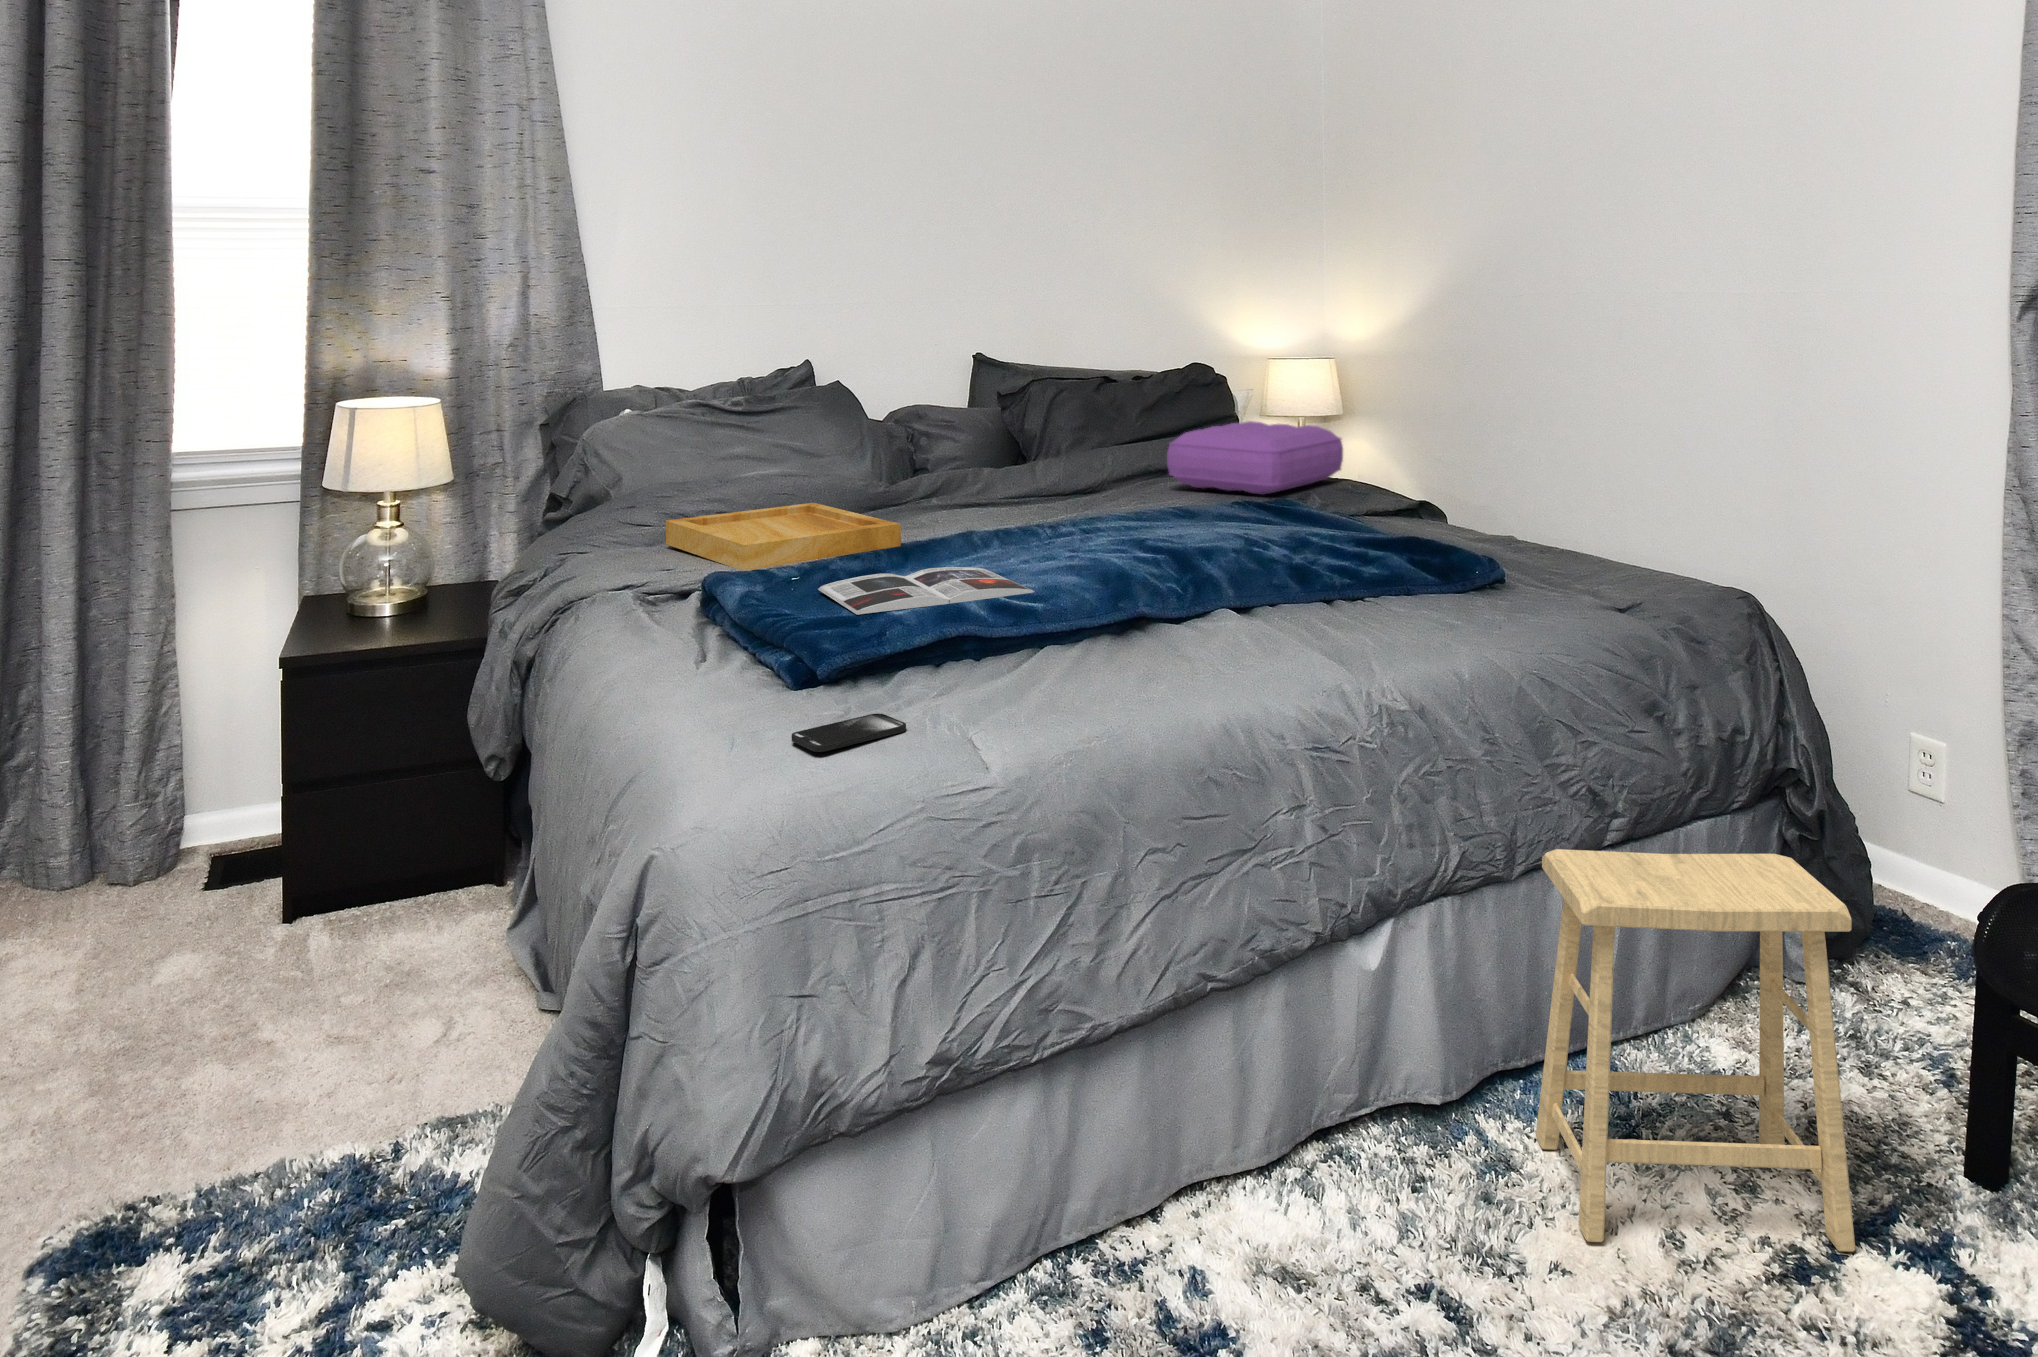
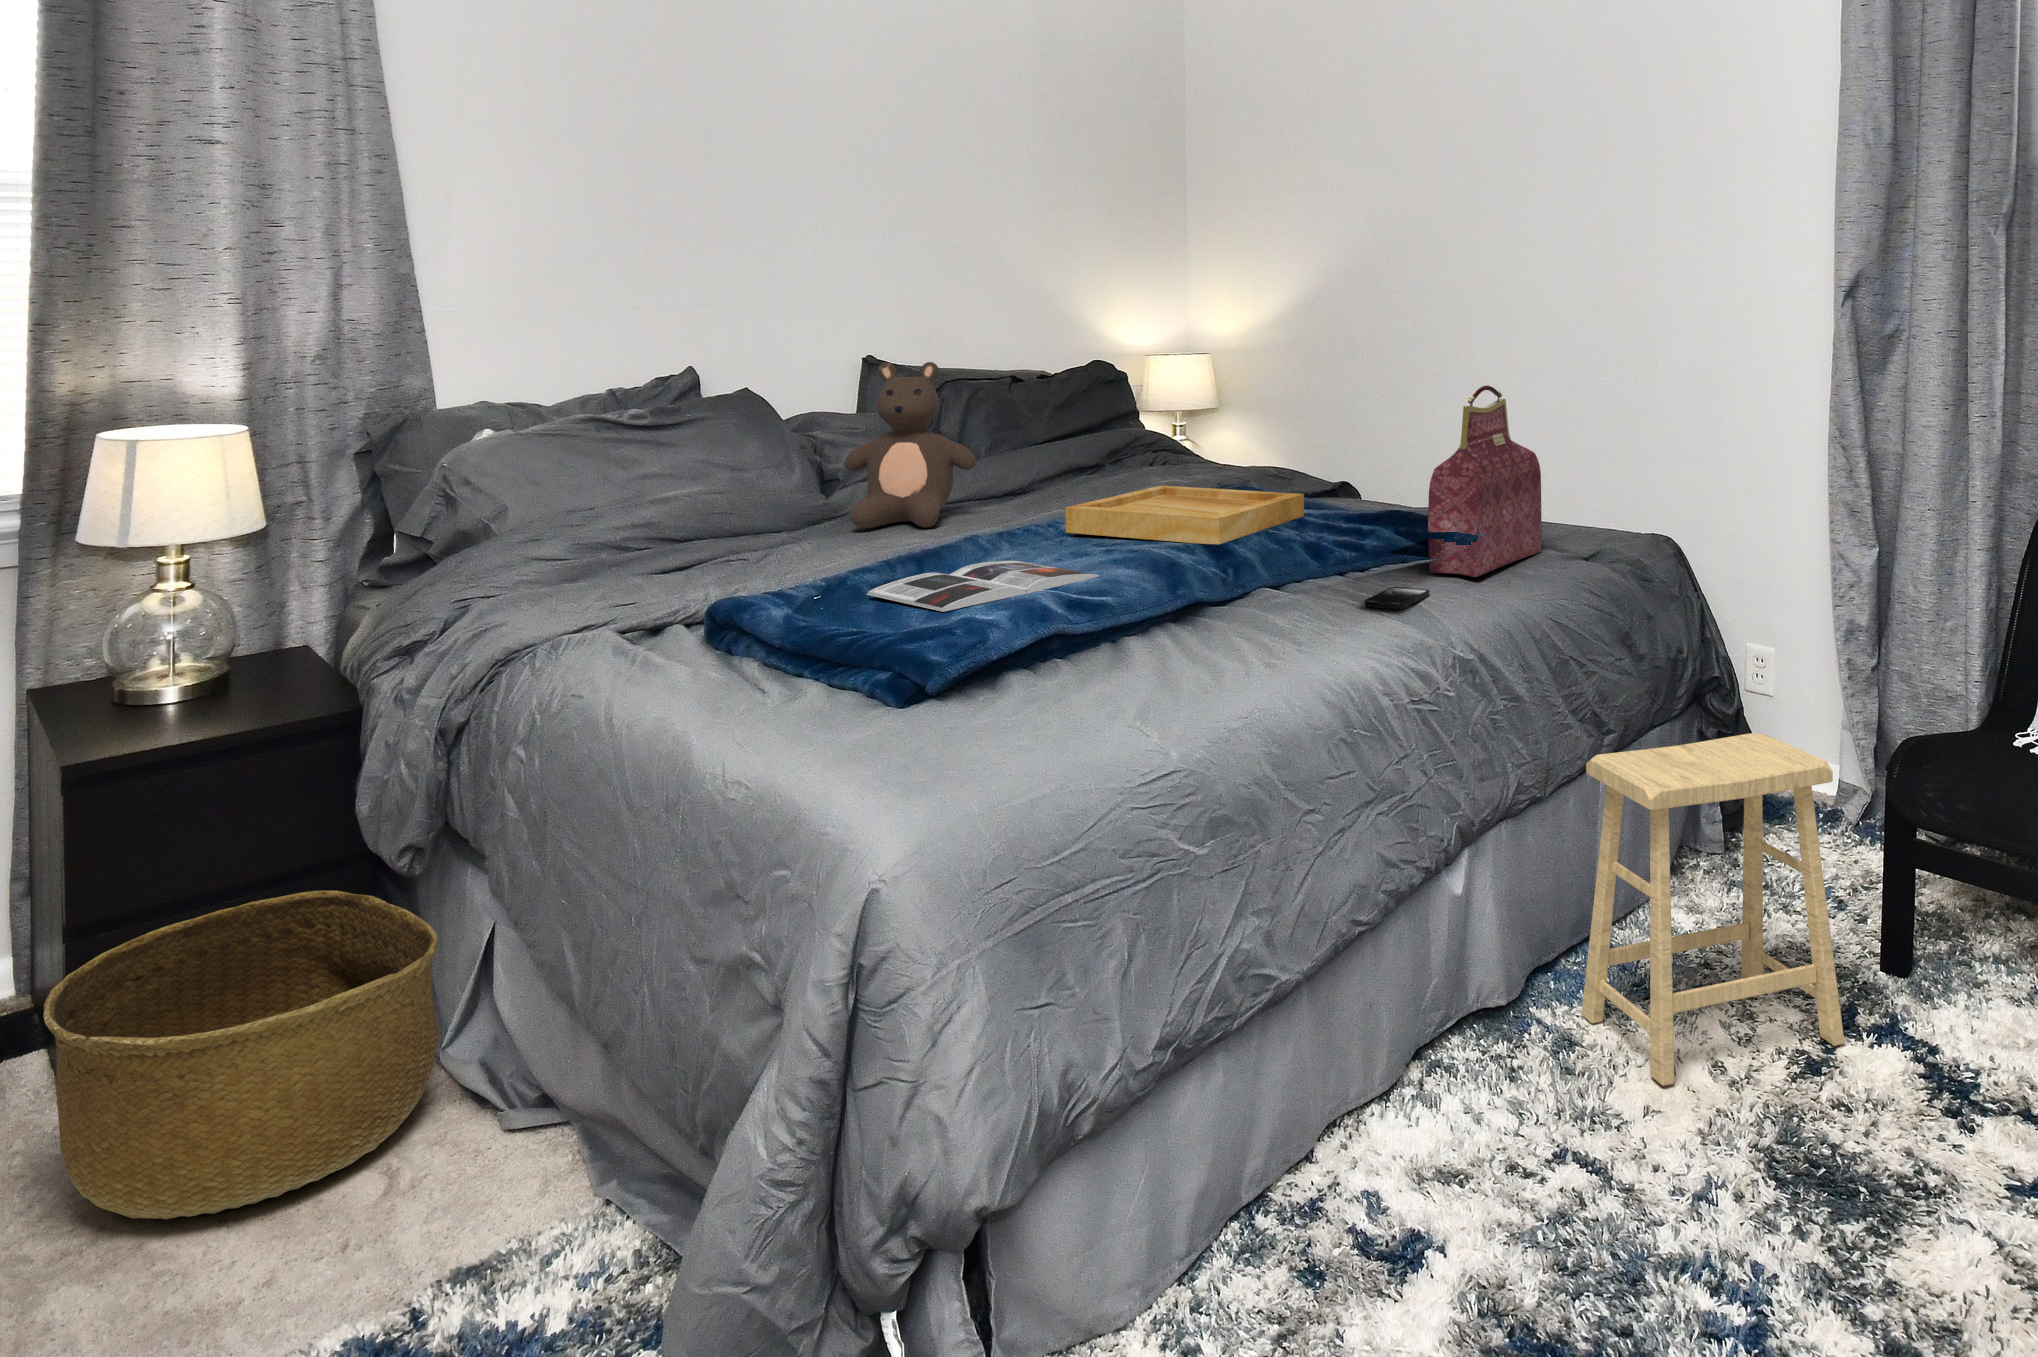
teddy bear: none [897,364,1019,523] -> present [844,362,976,529]
handbag: none [1413,417,1576,630] -> present [1428,385,1542,577]
pillow: present [1167,421,1343,495] -> none [1098,416,1253,483]
tray: present [666,503,901,571] -> present [1065,486,1304,544]
smartphone: present [792,714,906,752] -> present [1365,587,1429,609]
basket: none [227,784,504,1026] -> present [43,891,440,1219]

